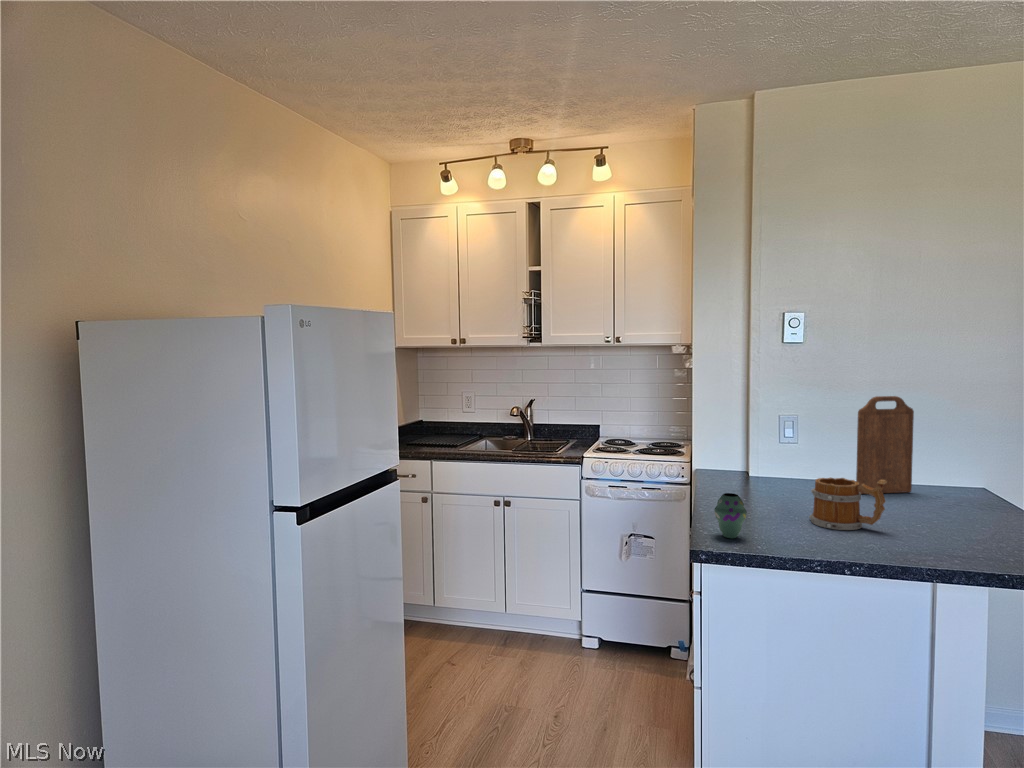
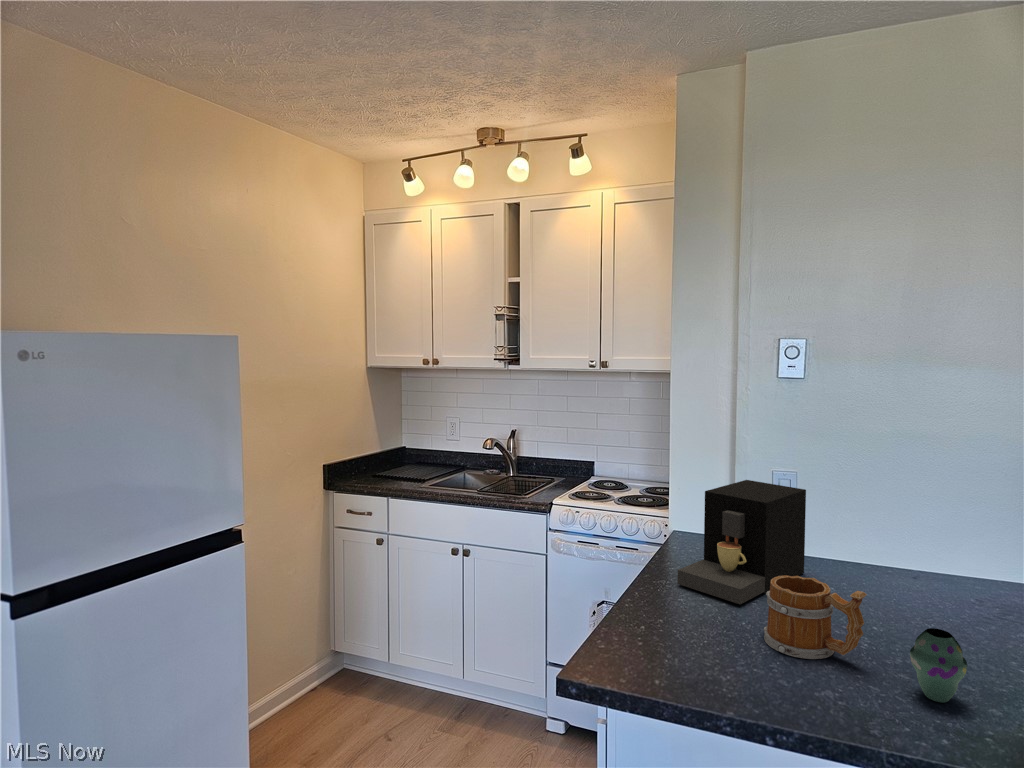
cutting board: present [856,396,914,494] -> none [862,457,948,591]
coffee maker: none [729,421,813,506] -> present [678,480,806,604]
vase: present [714,493,747,538] -> present [910,628,967,702]

